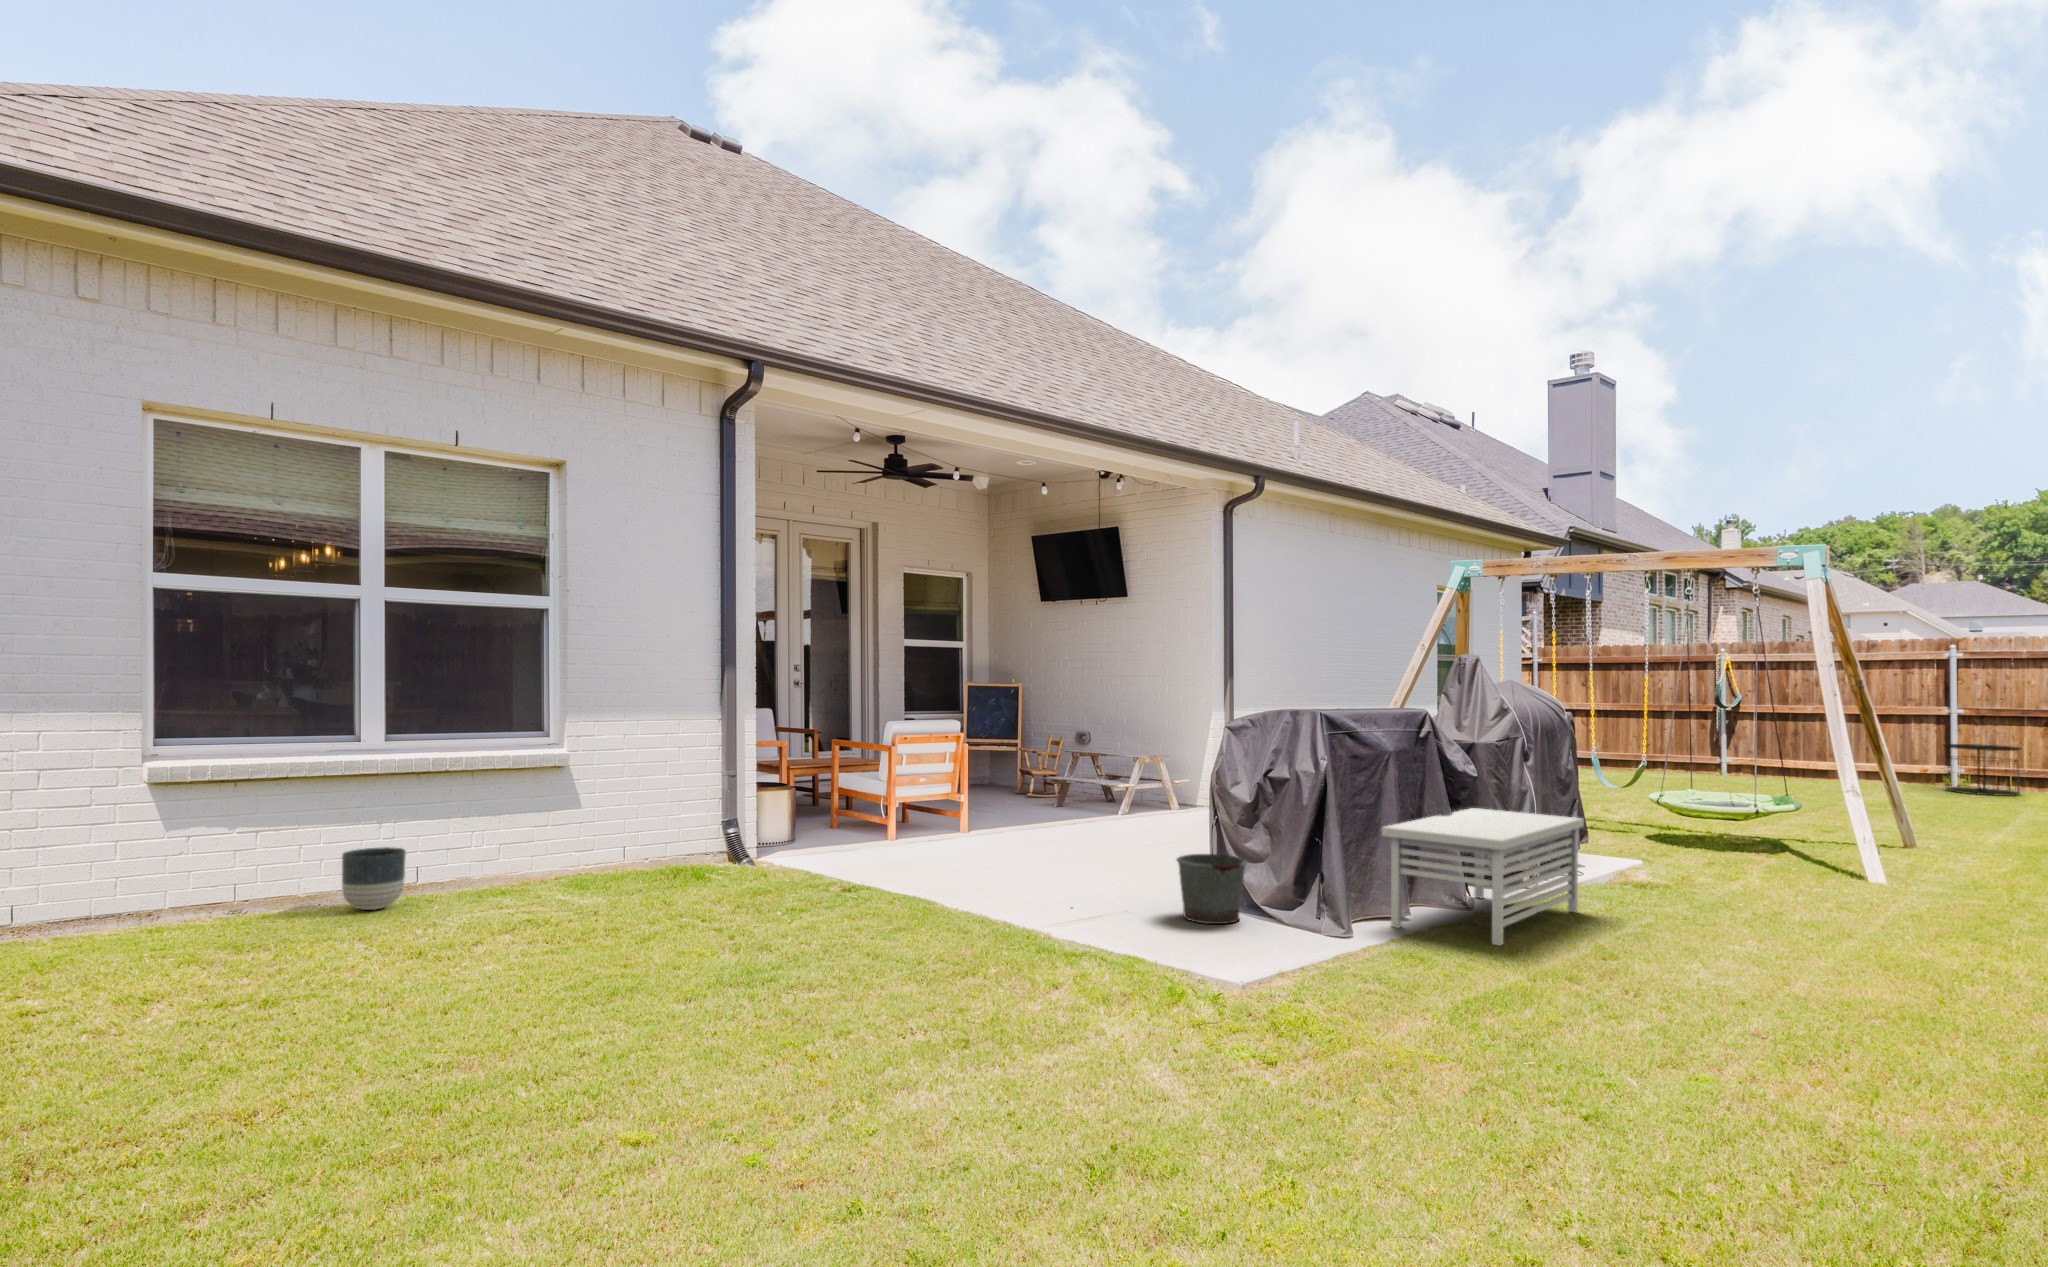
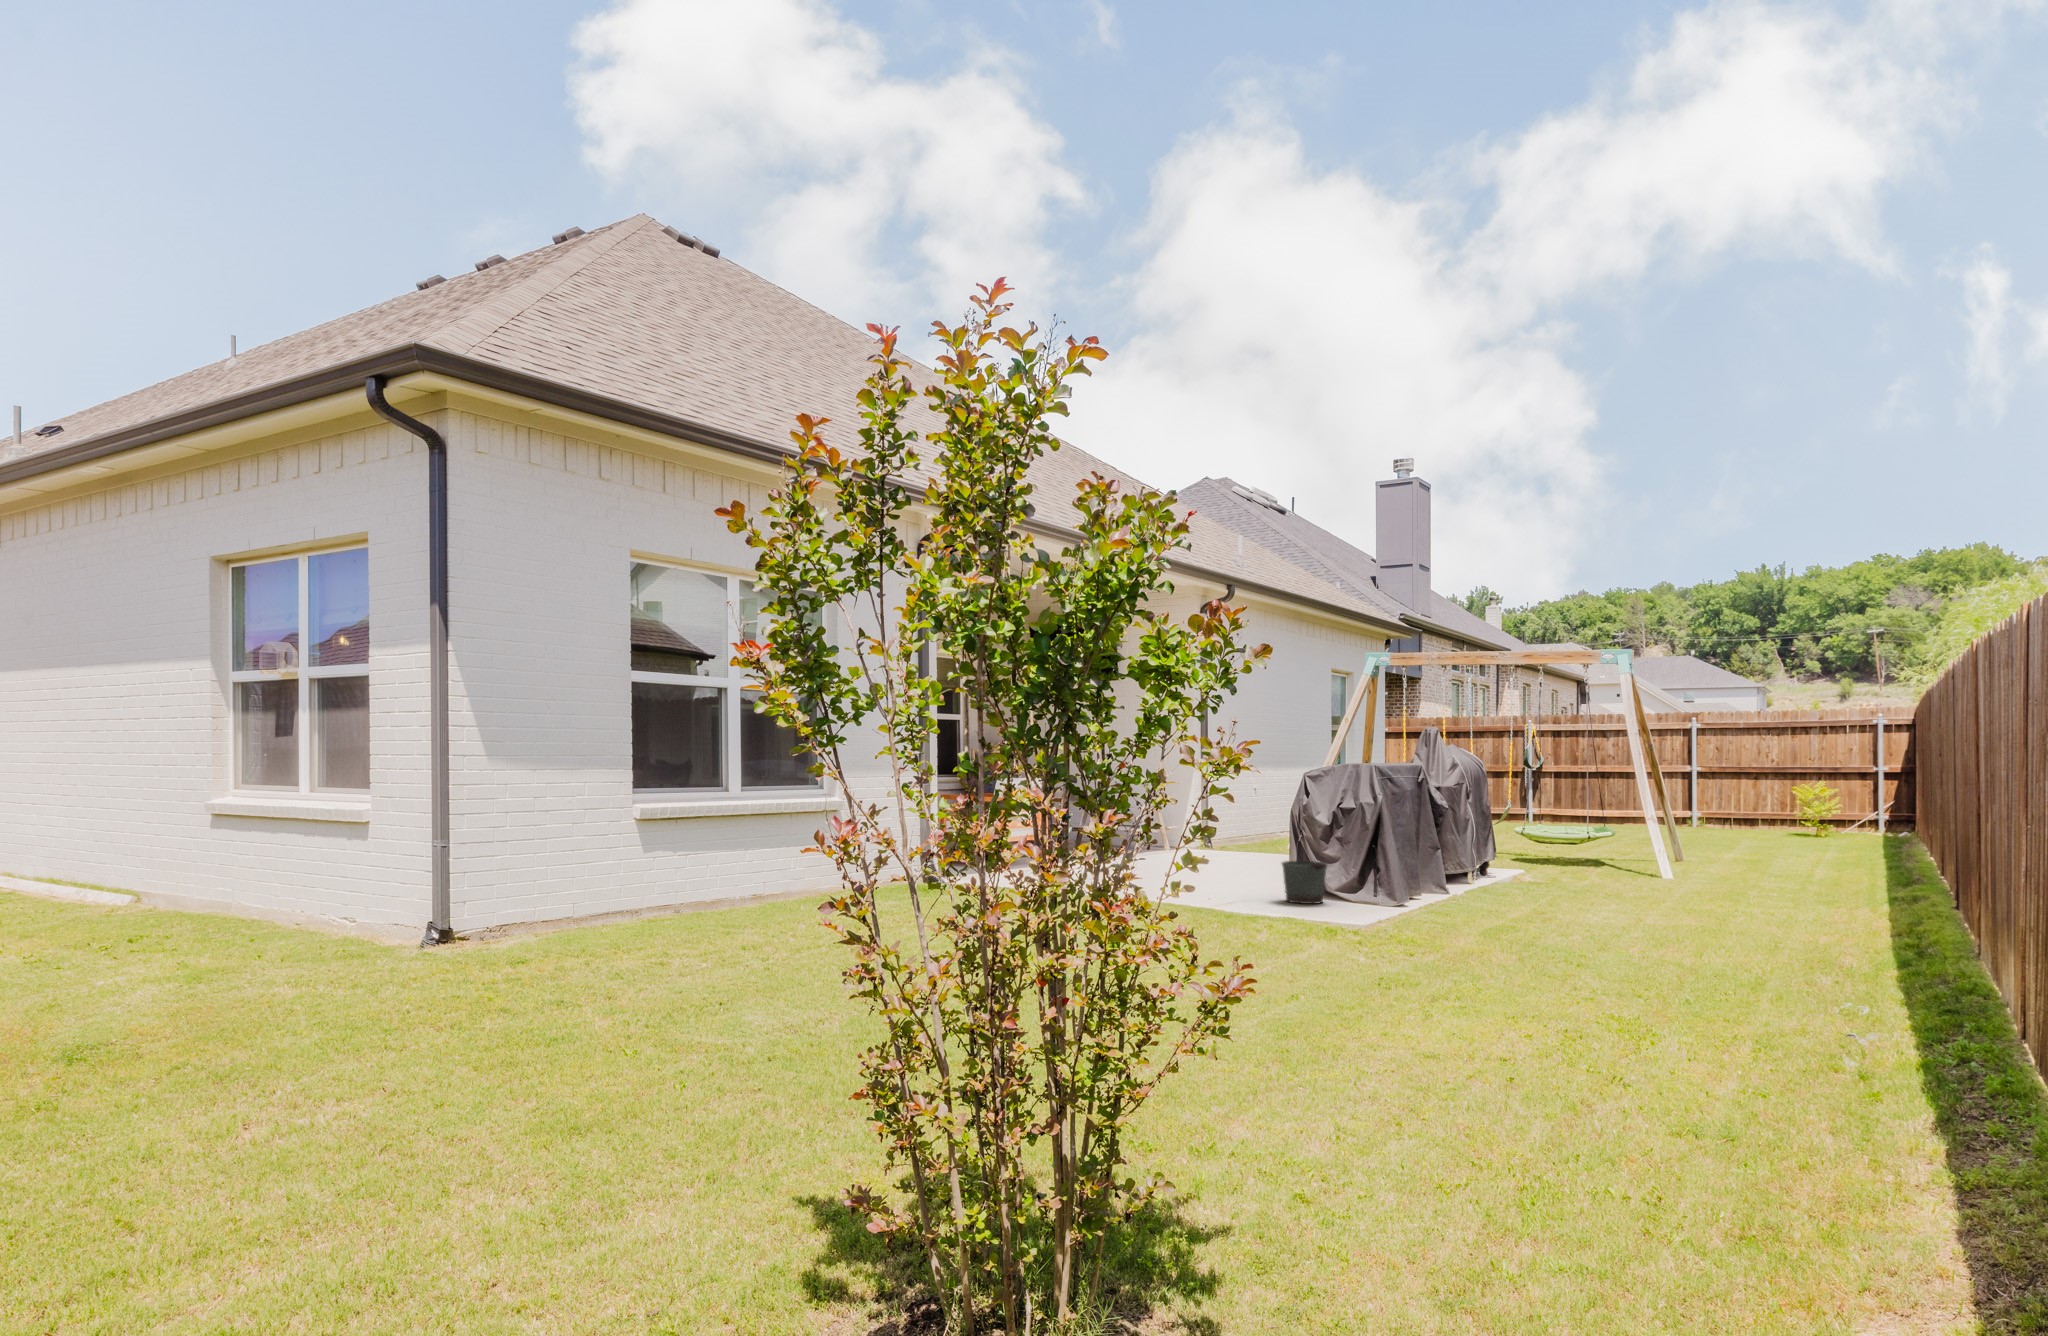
side table: present [1943,744,2021,796] -> none [1688,795,1741,834]
storage bench: present [1382,808,1584,945] -> none [1409,831,1515,908]
planter: present [342,847,406,910] -> none [738,868,778,910]

